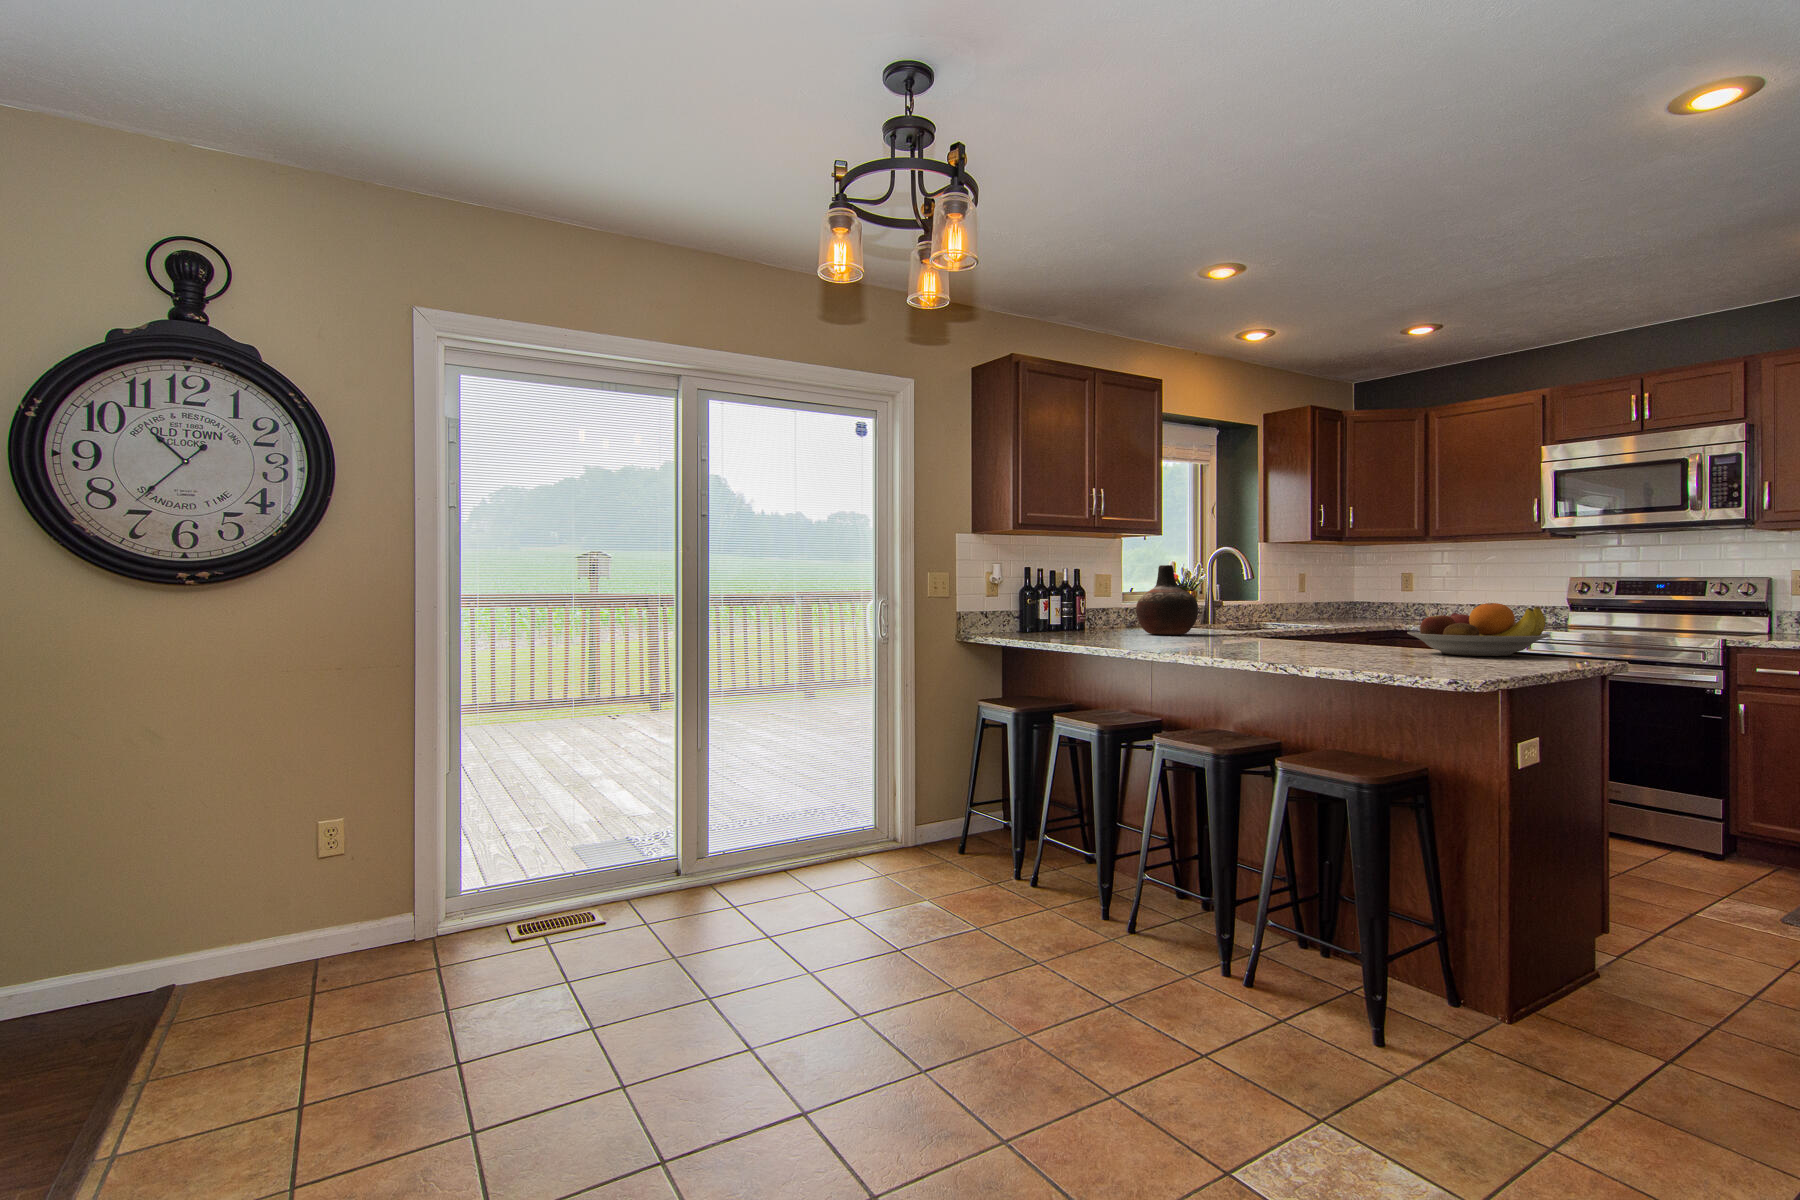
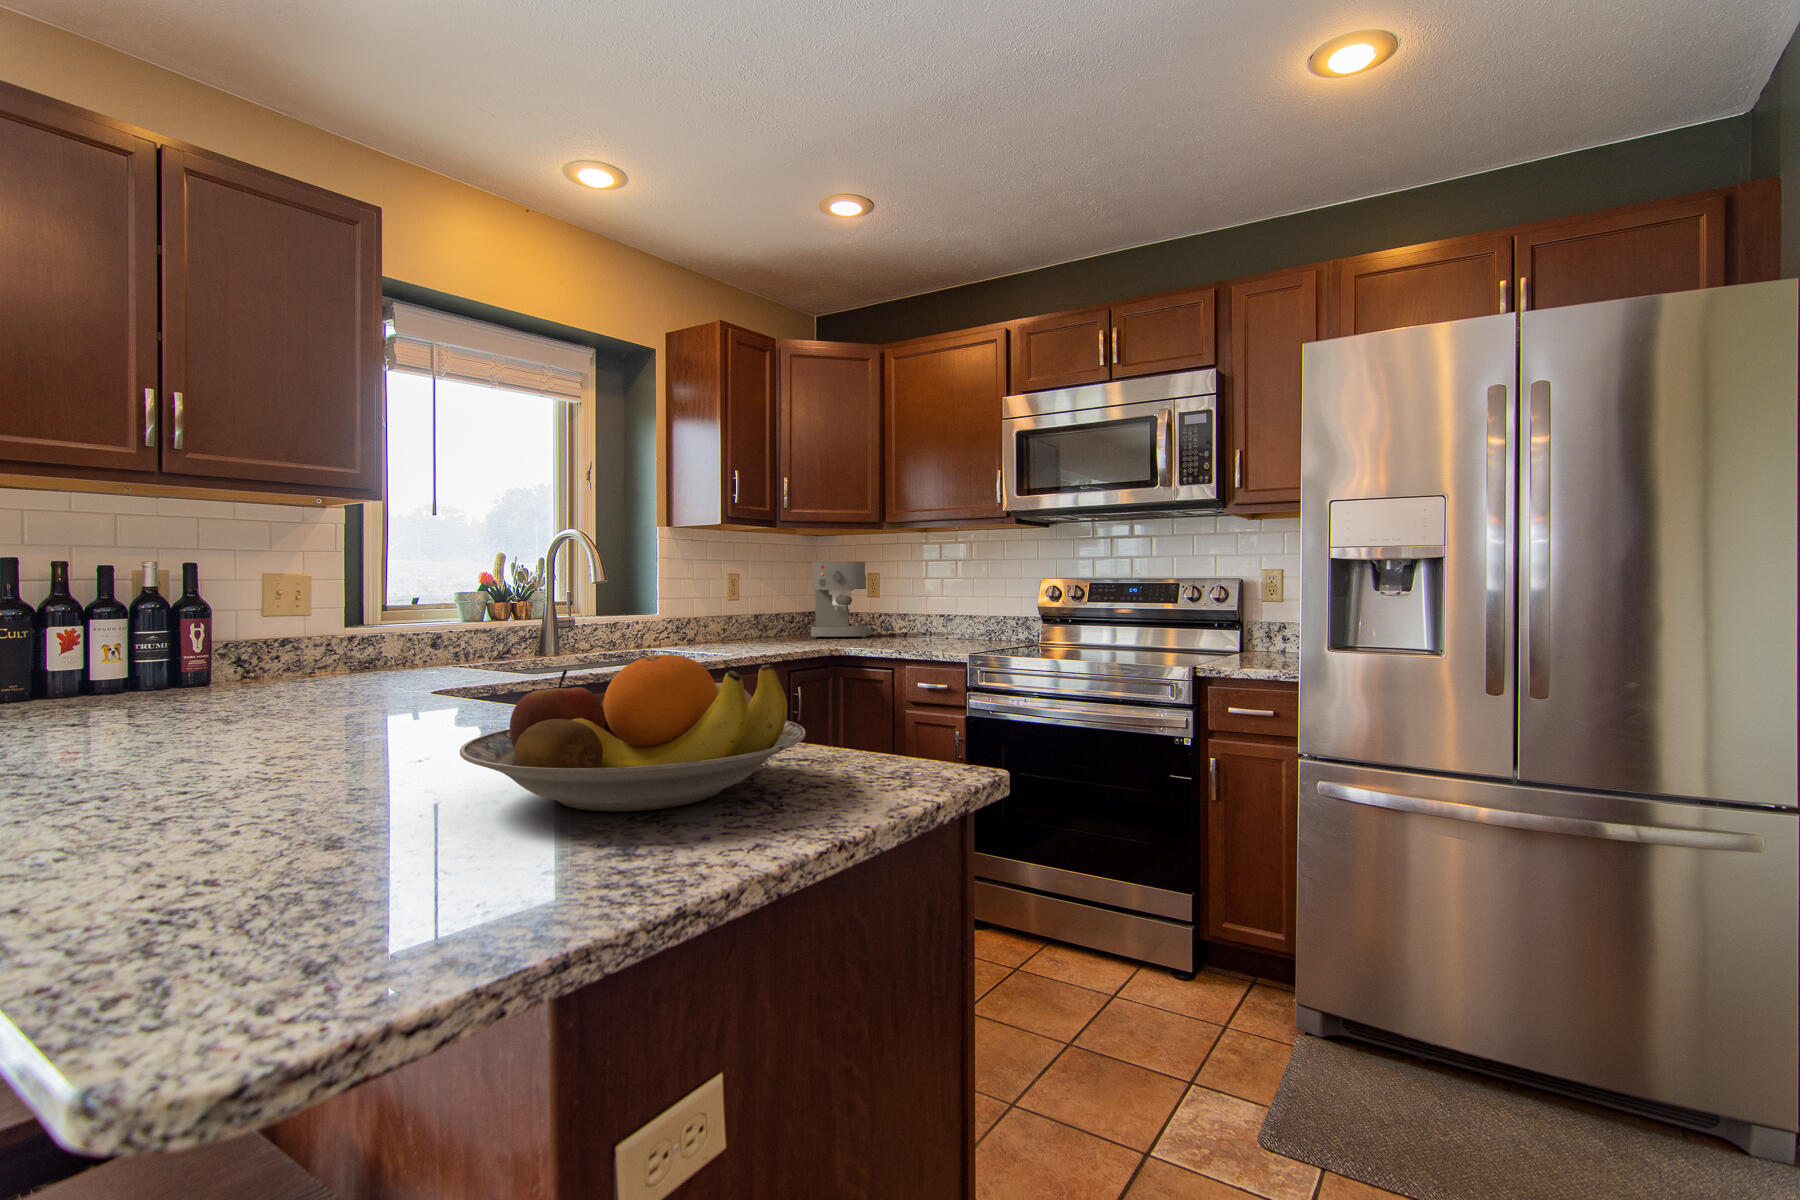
vase: present [1136,565,1198,635] -> none [239,554,384,695]
coffee maker: none [1355,565,1402,622] -> present [811,562,873,638]

